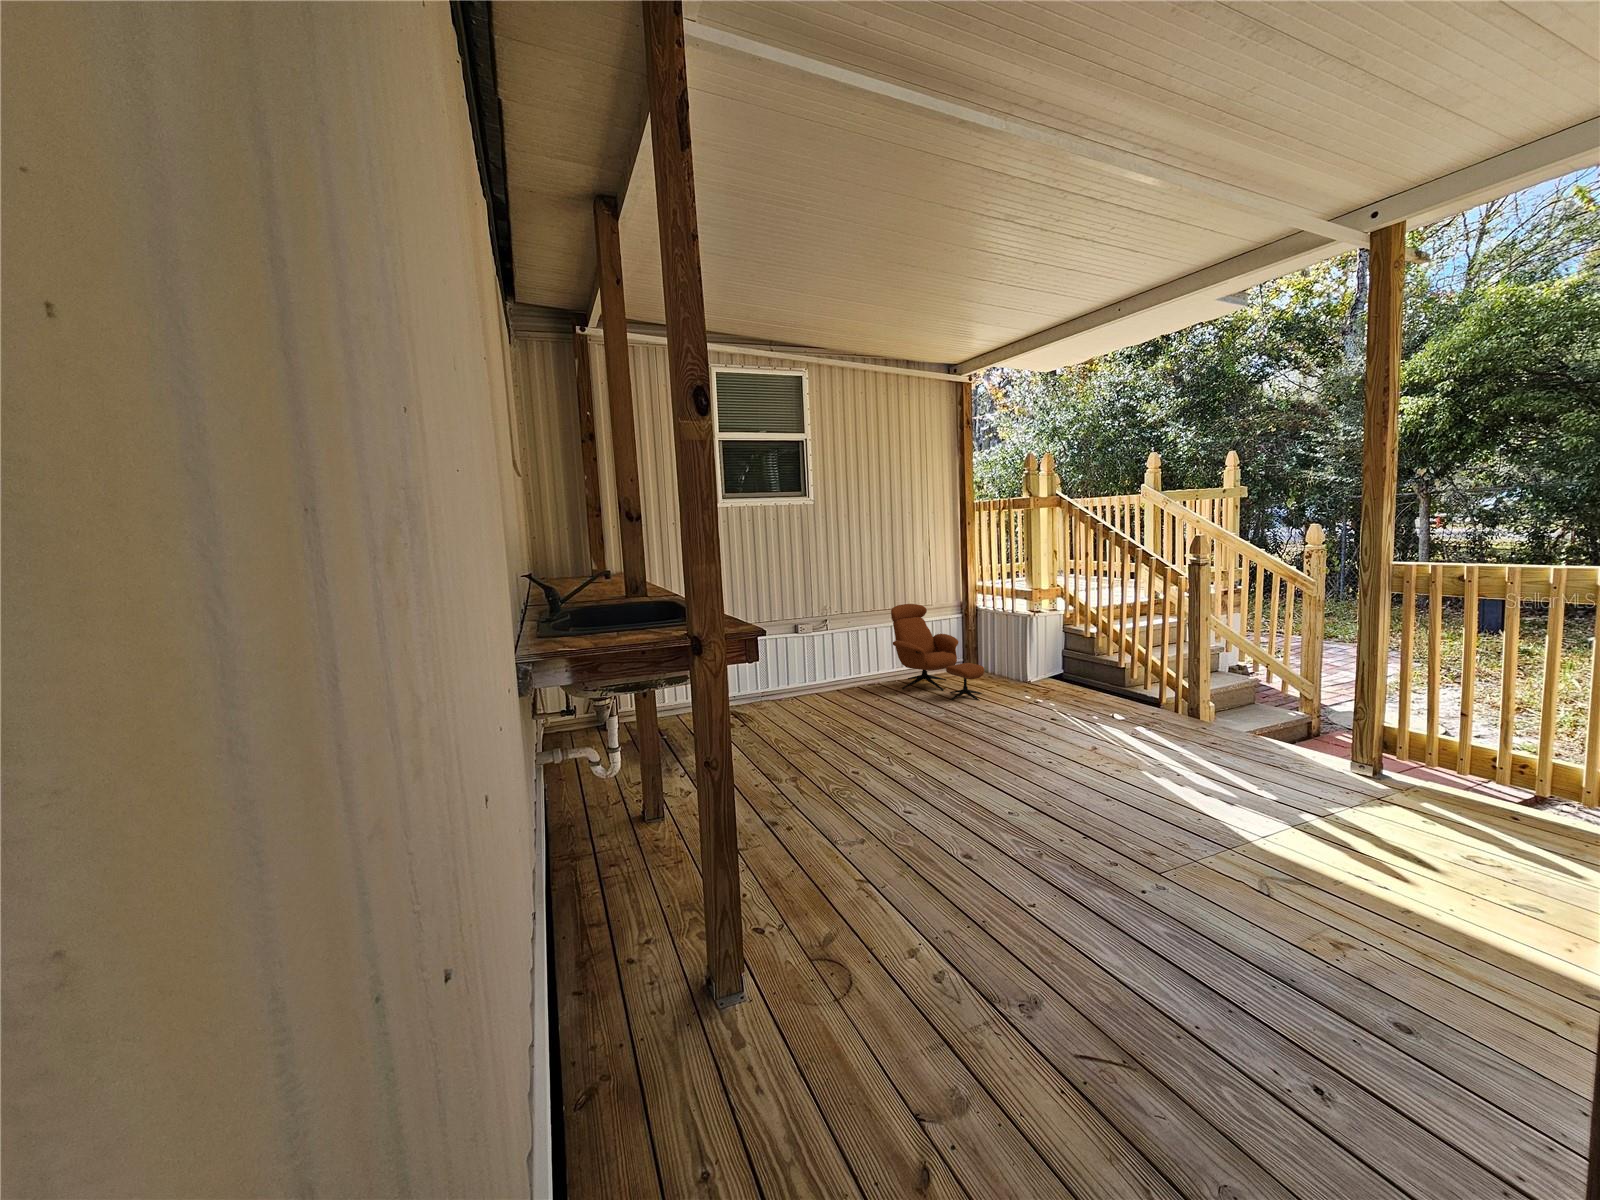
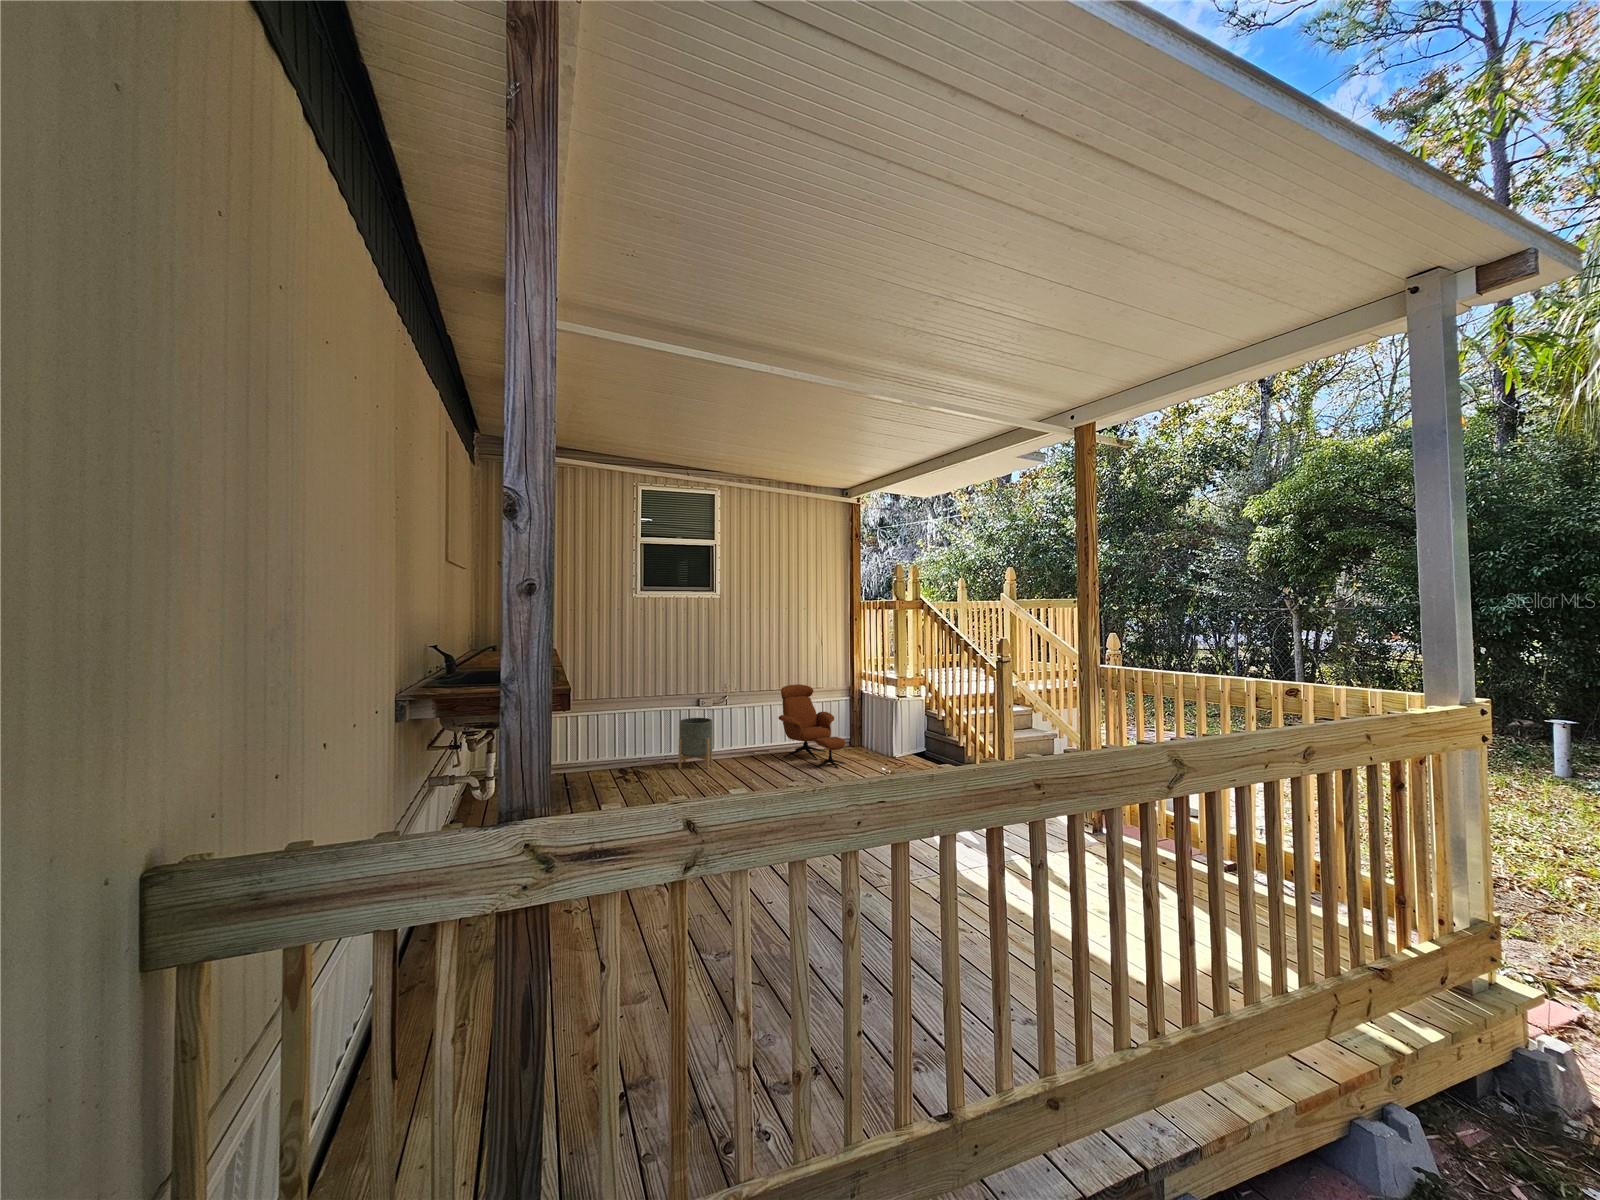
planter: none [783,649,824,711] -> present [679,718,712,769]

